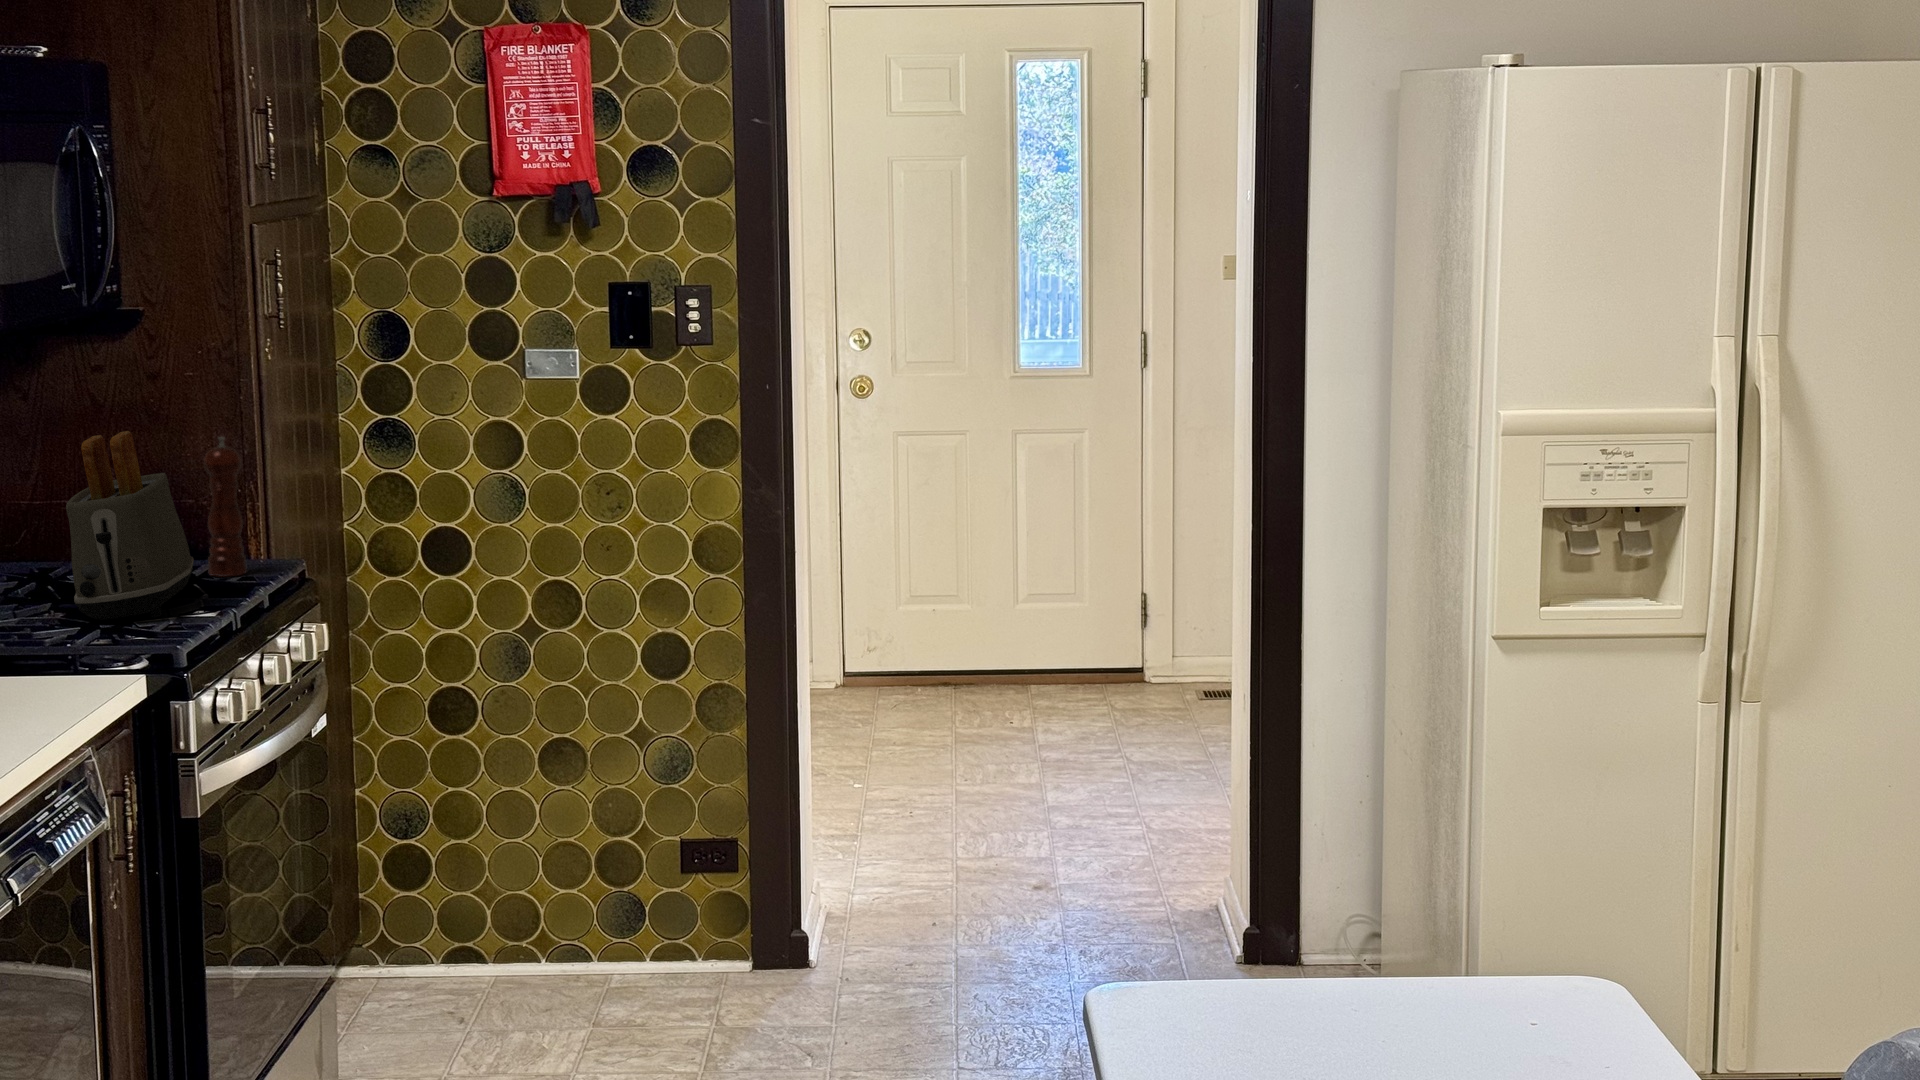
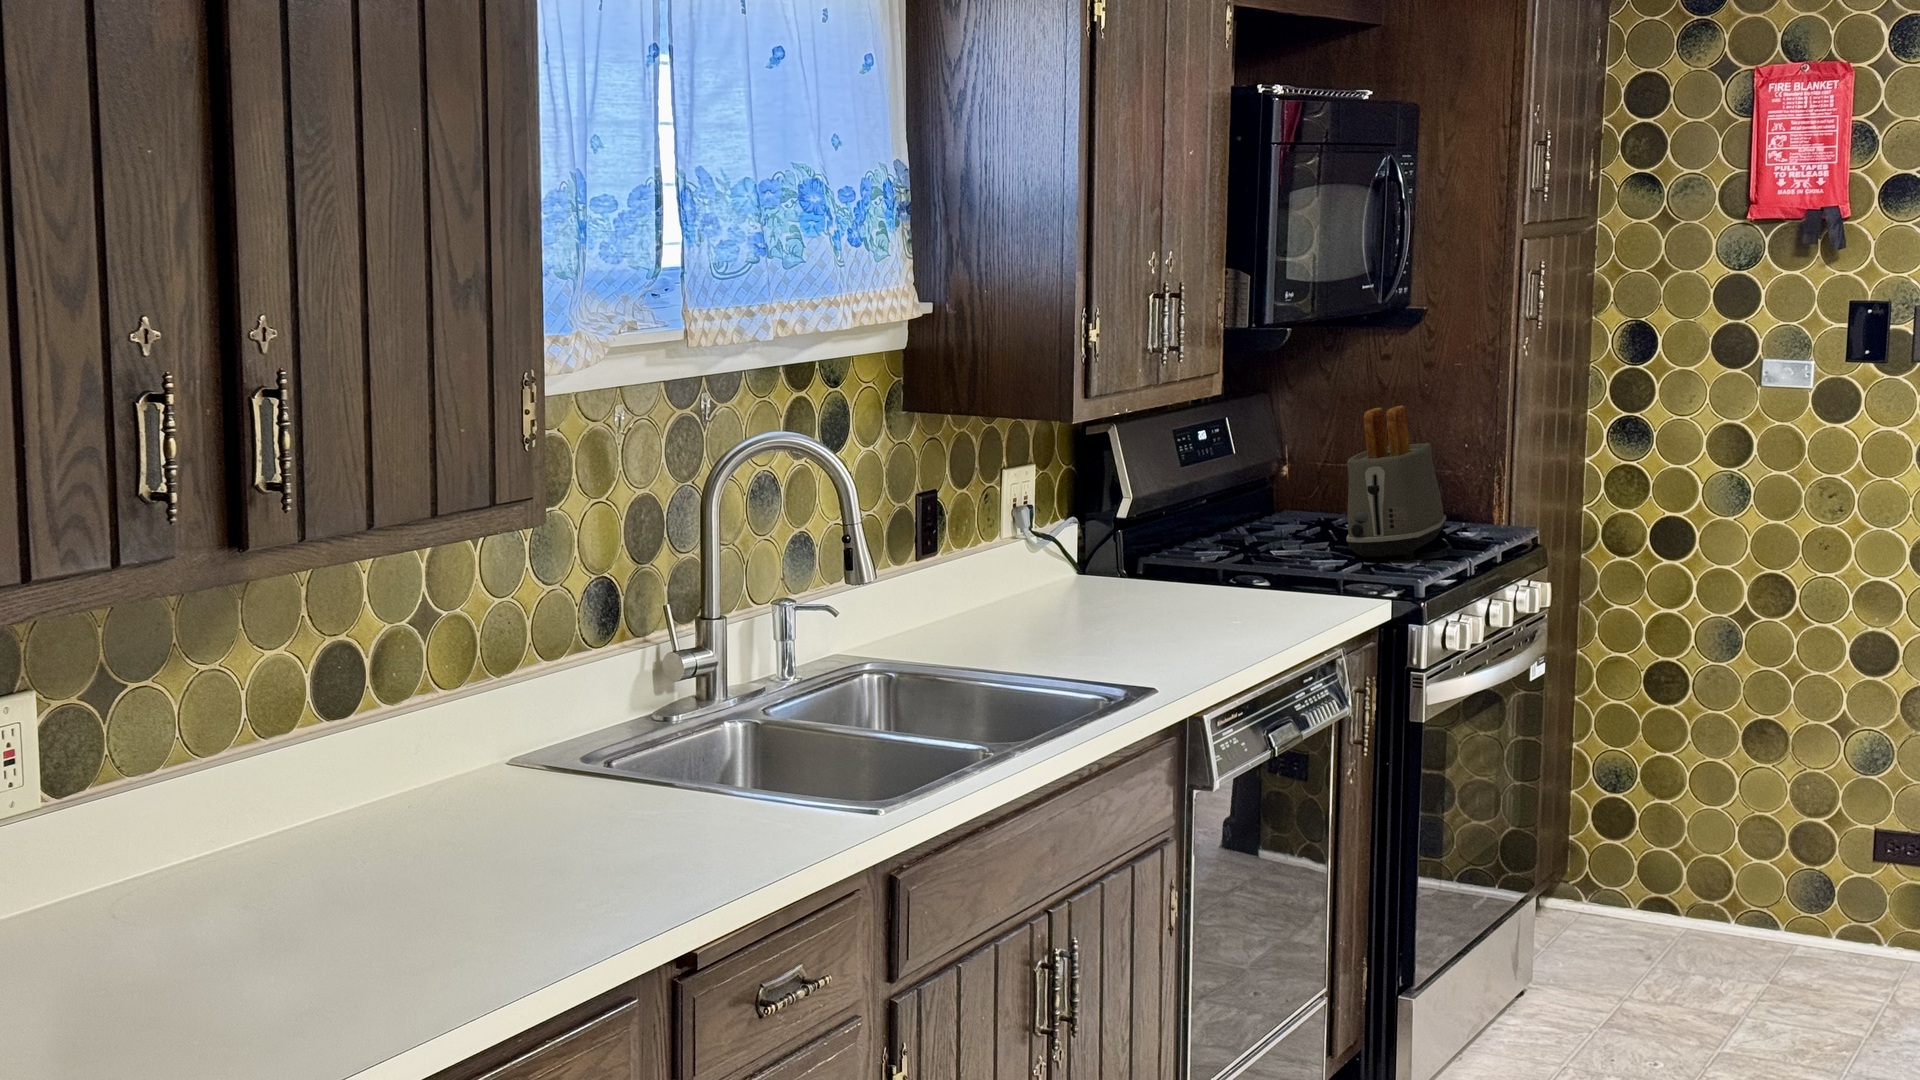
pepper mill: present [204,437,246,577] -> none [1459,417,1494,536]

